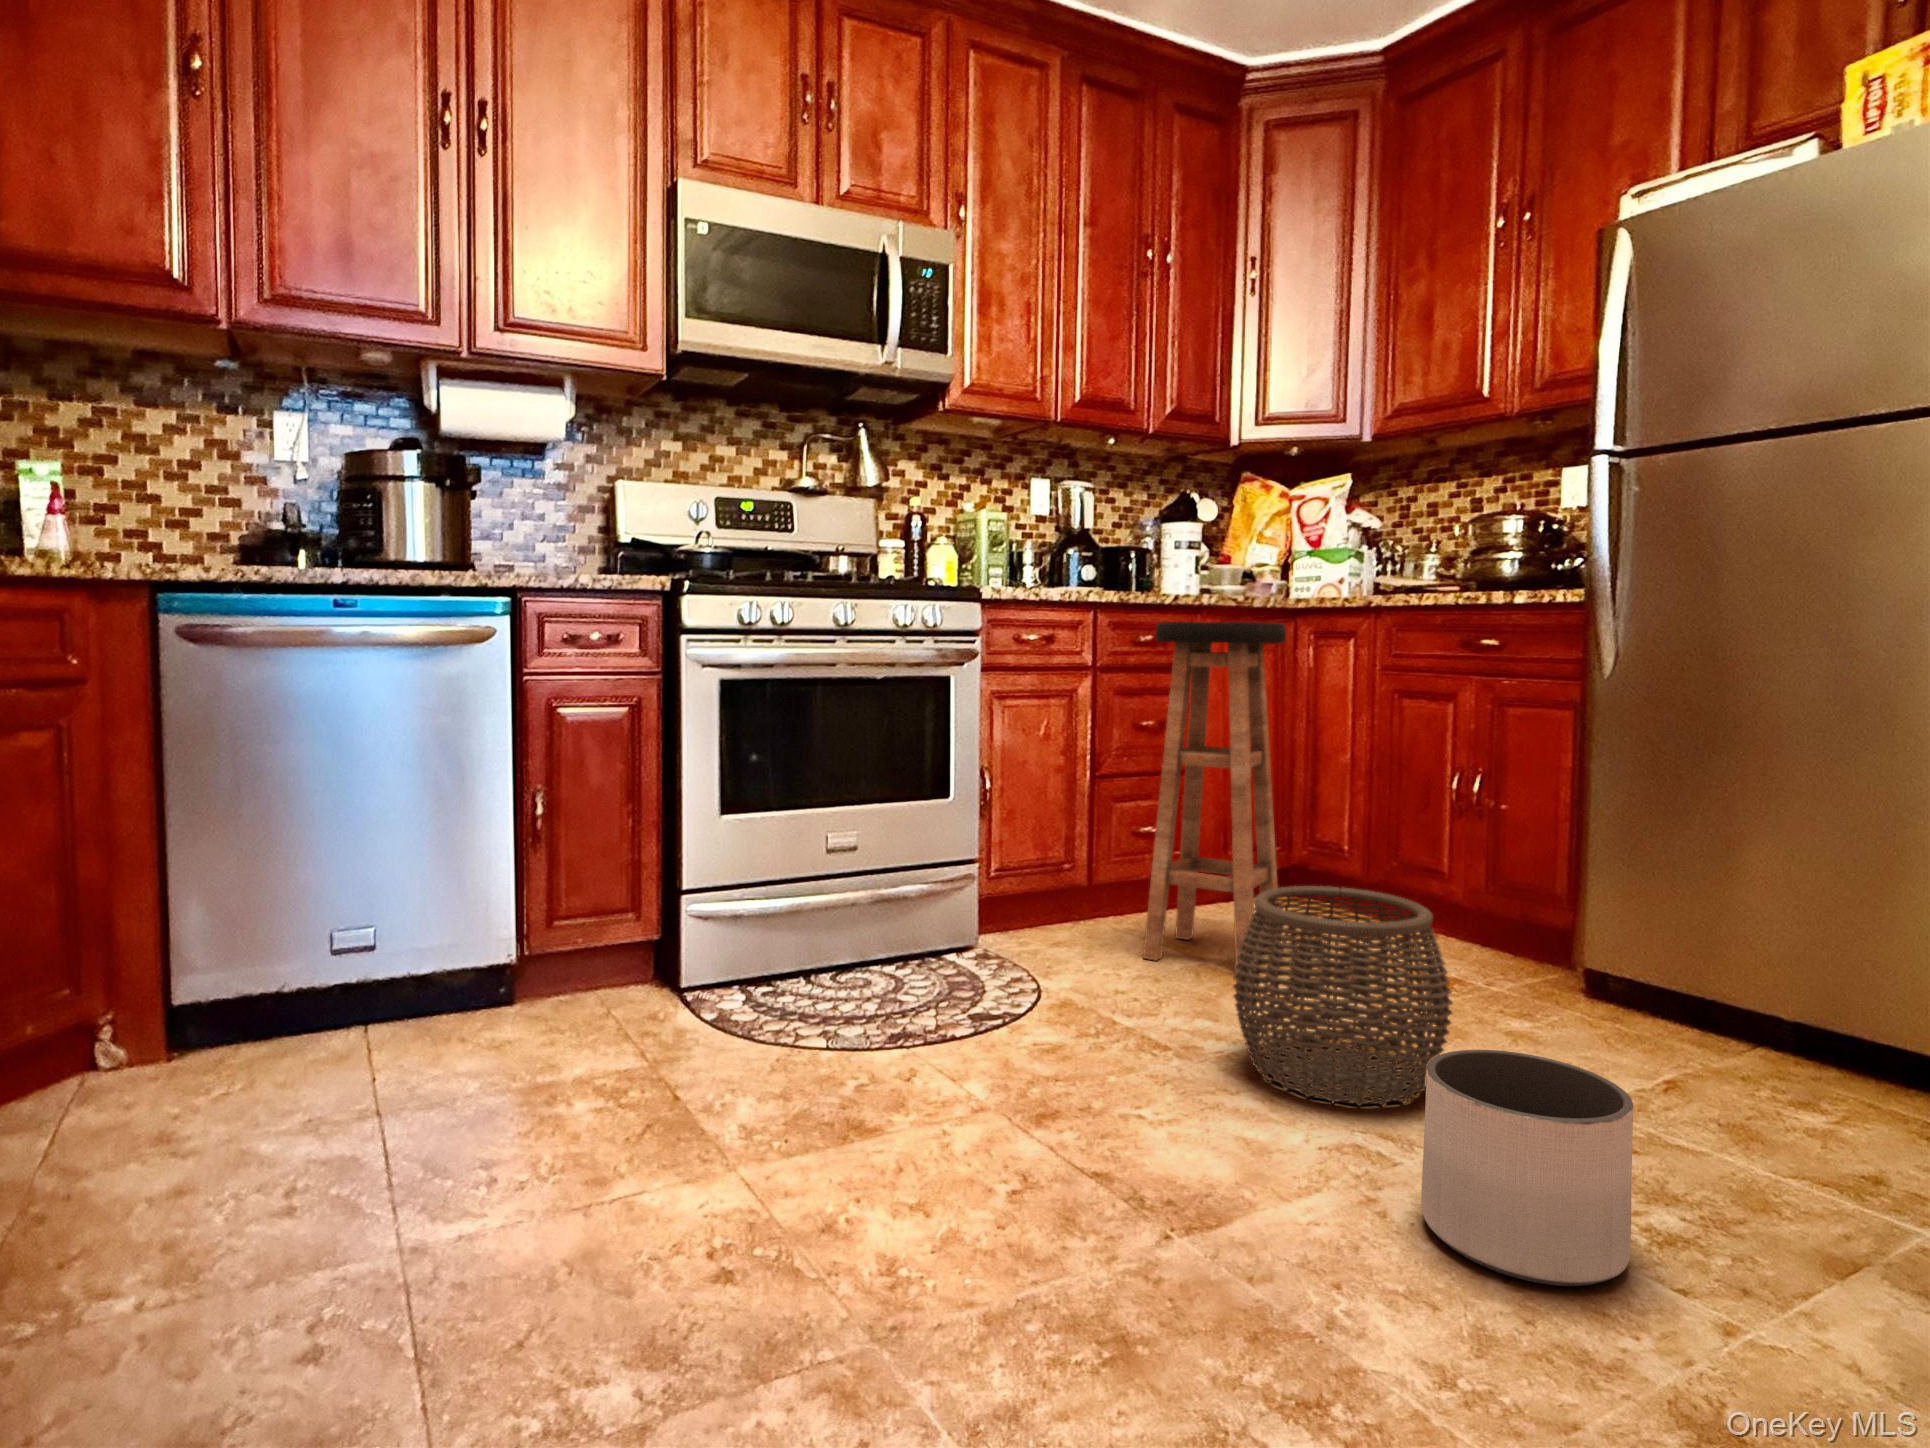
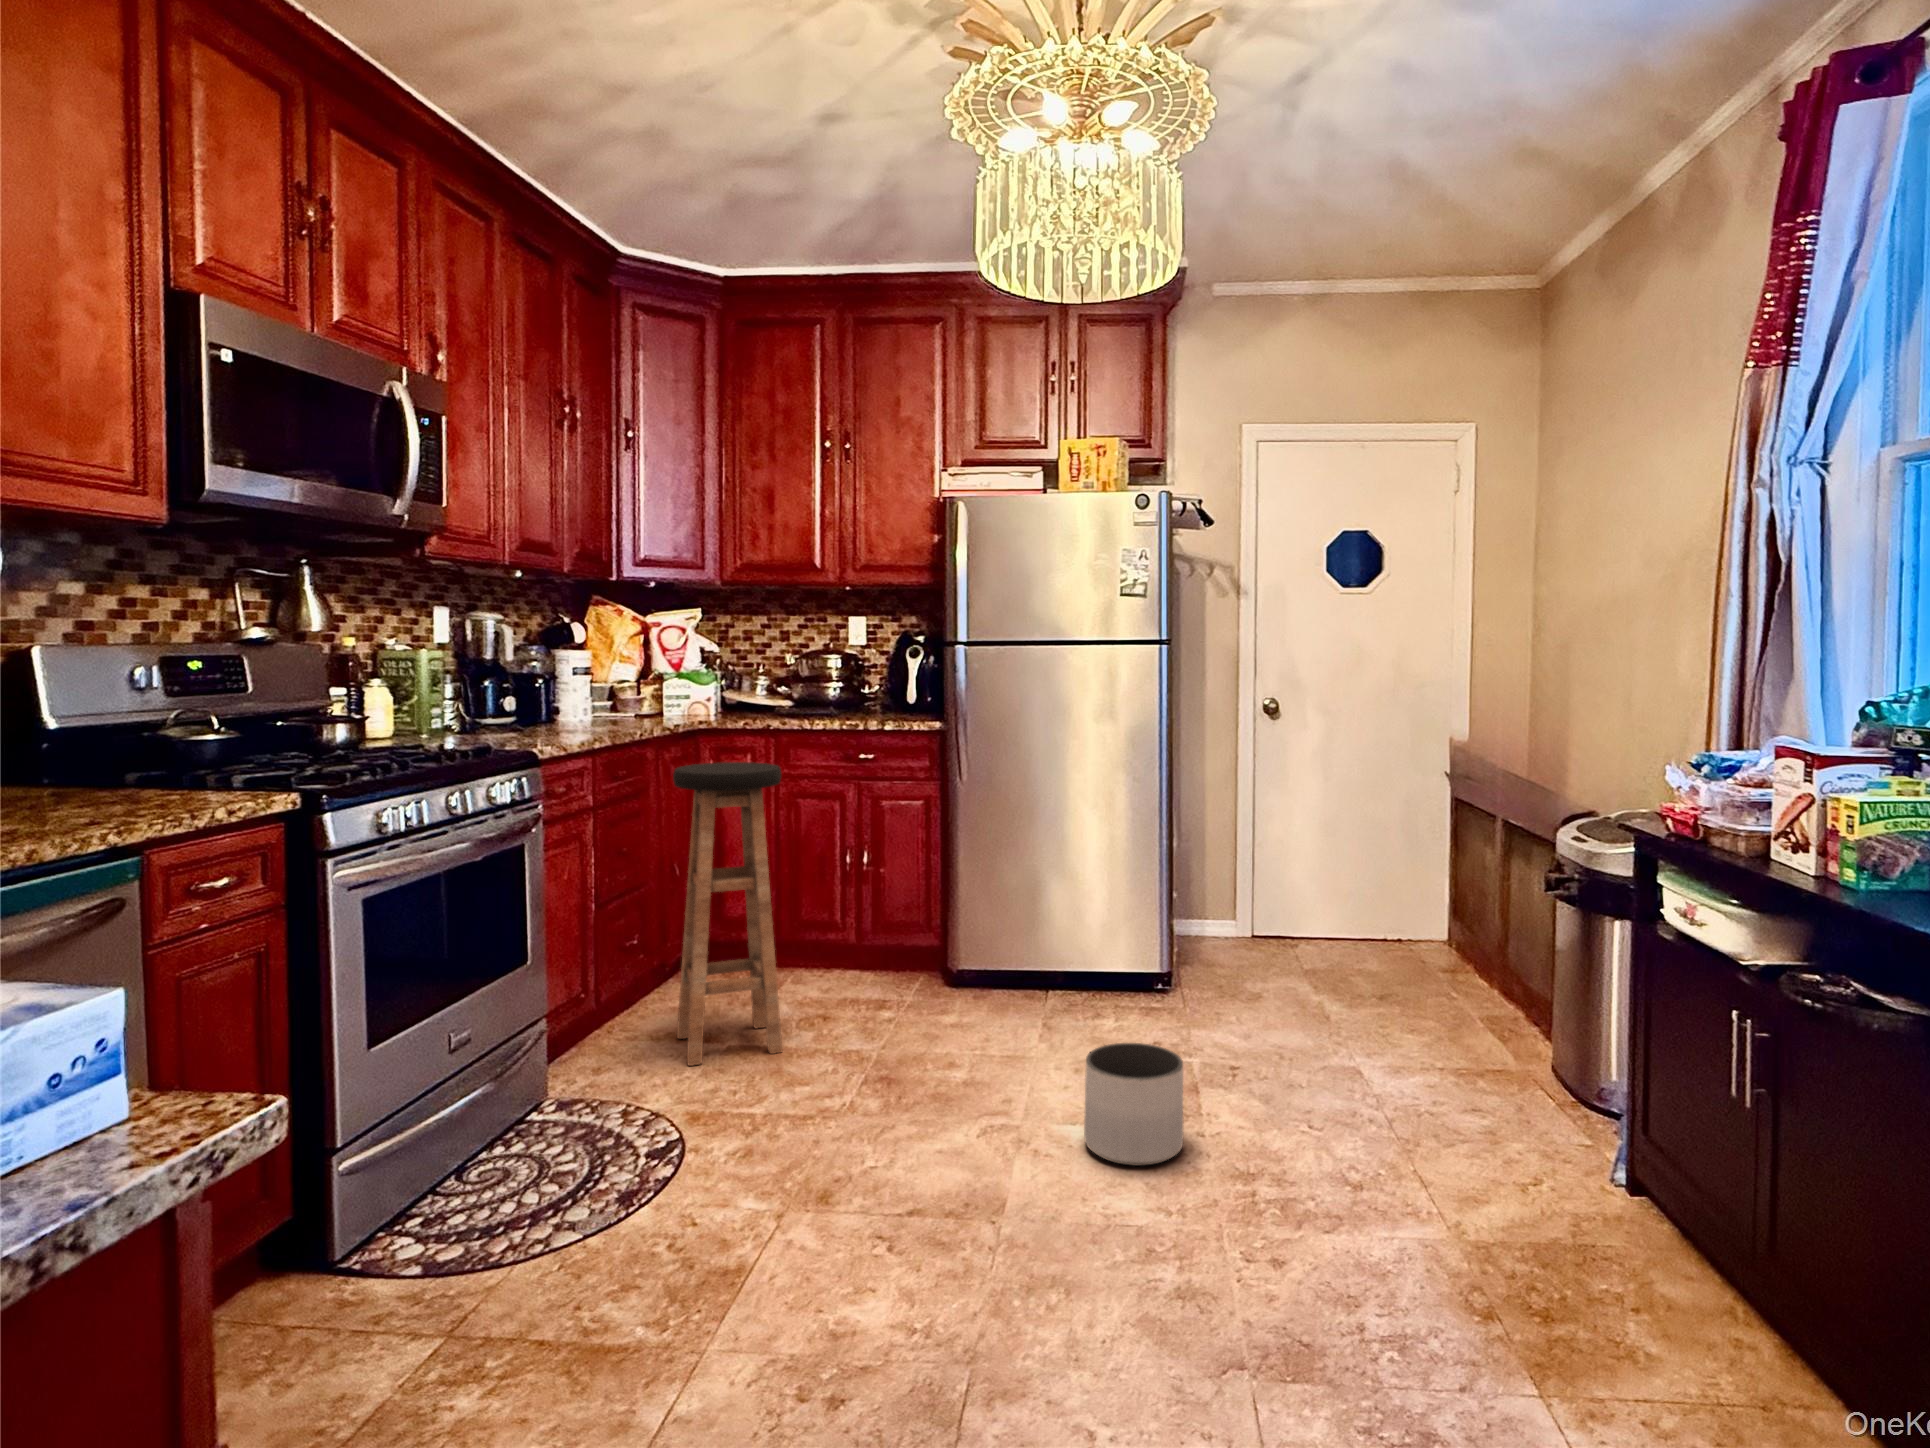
woven basket: present [1233,886,1452,1106] -> none [871,967,1010,1121]

